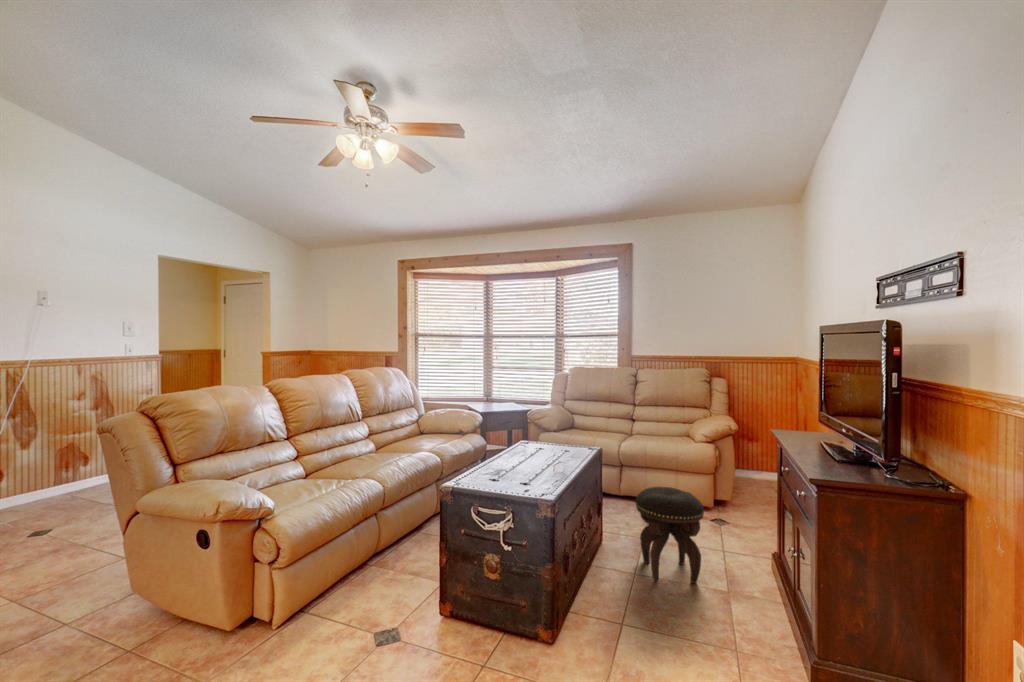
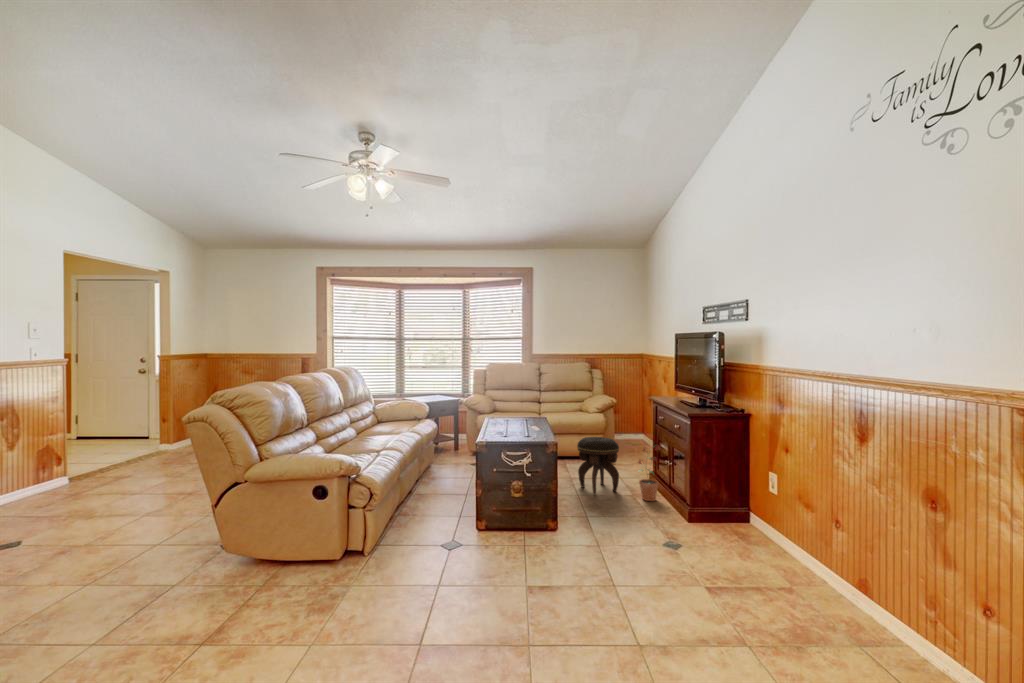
potted plant: none [723,522,774,621] -> present [639,446,660,501]

